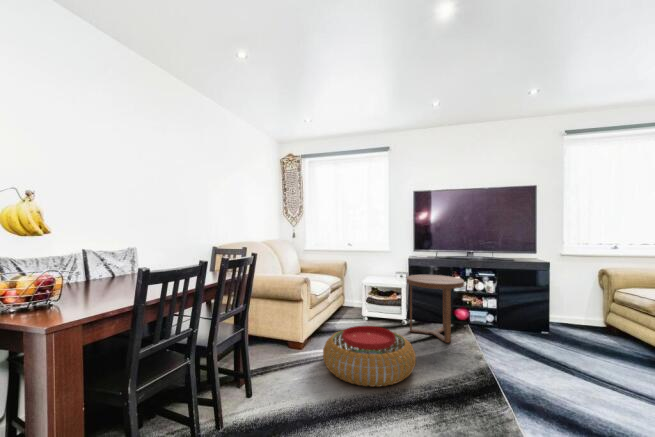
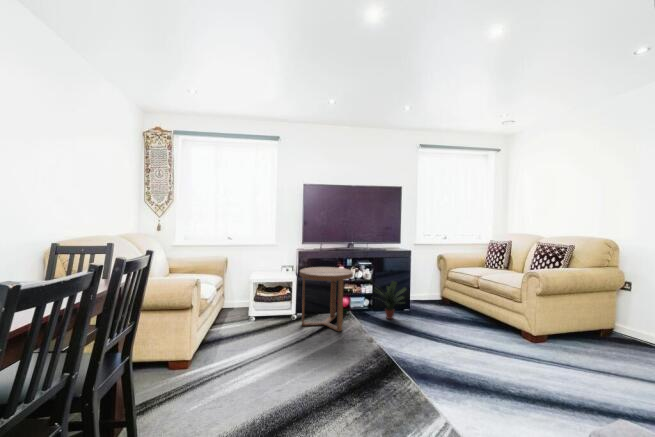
potted plant: none [486,291,540,340] -> present [374,281,406,319]
pouf: present [323,326,416,387] -> none [225,326,326,395]

